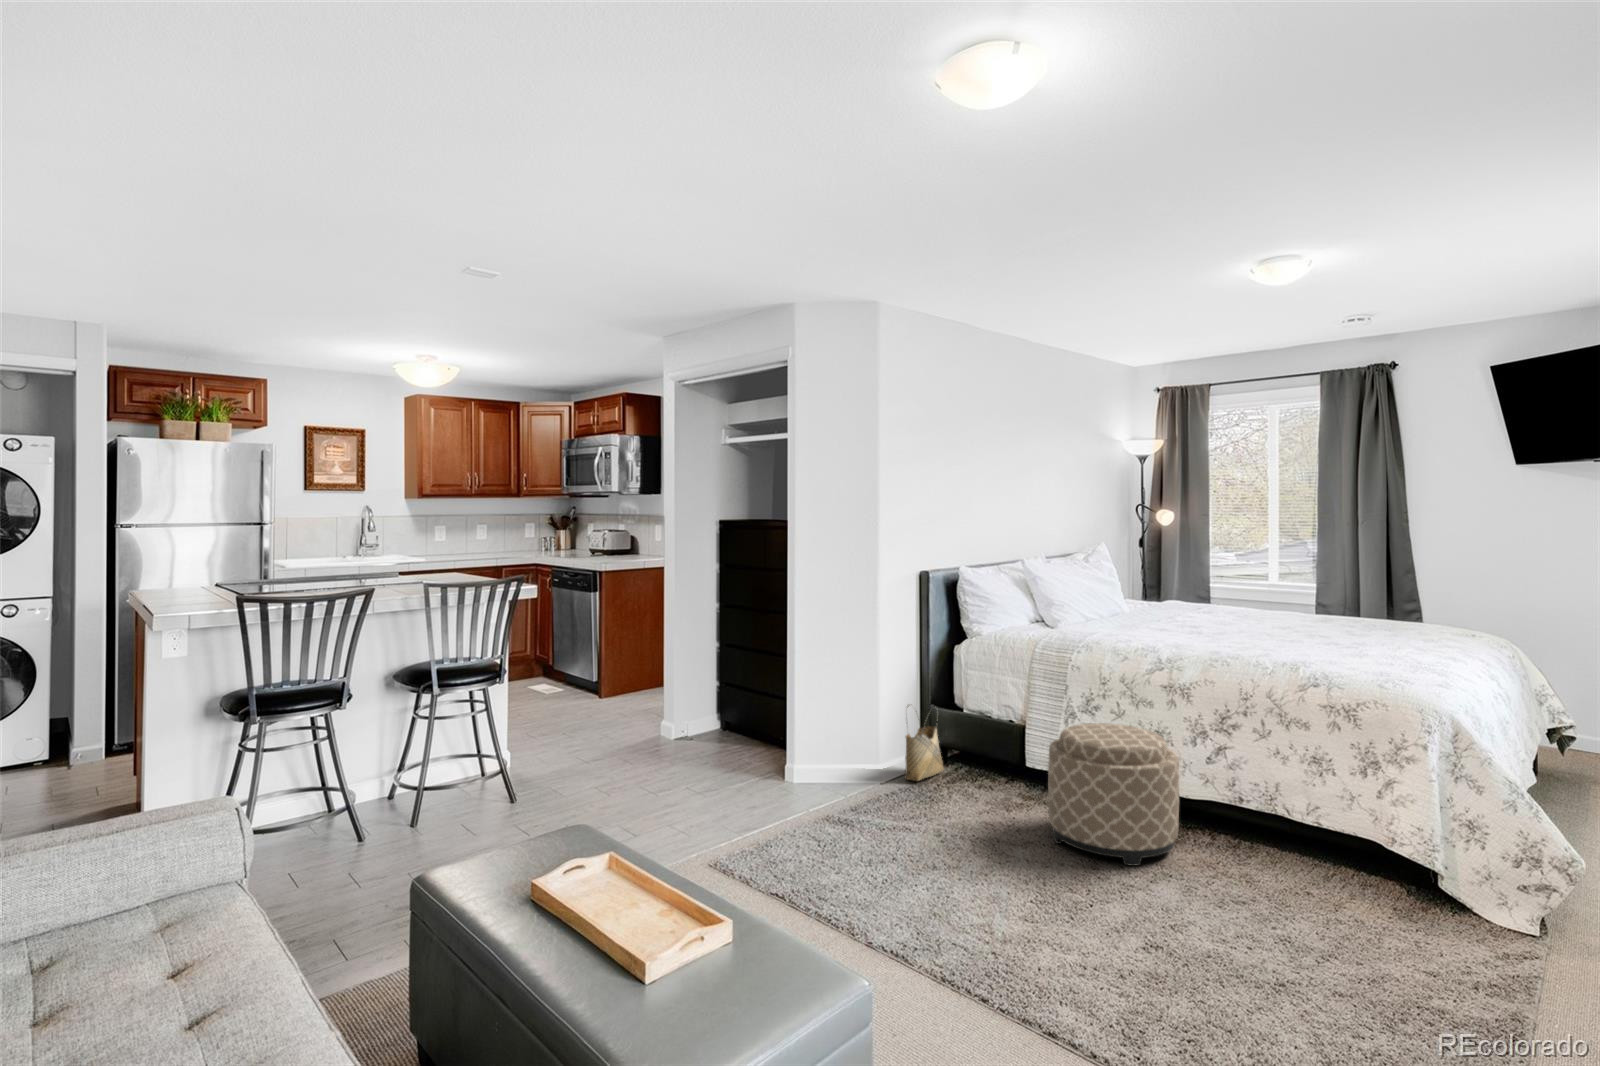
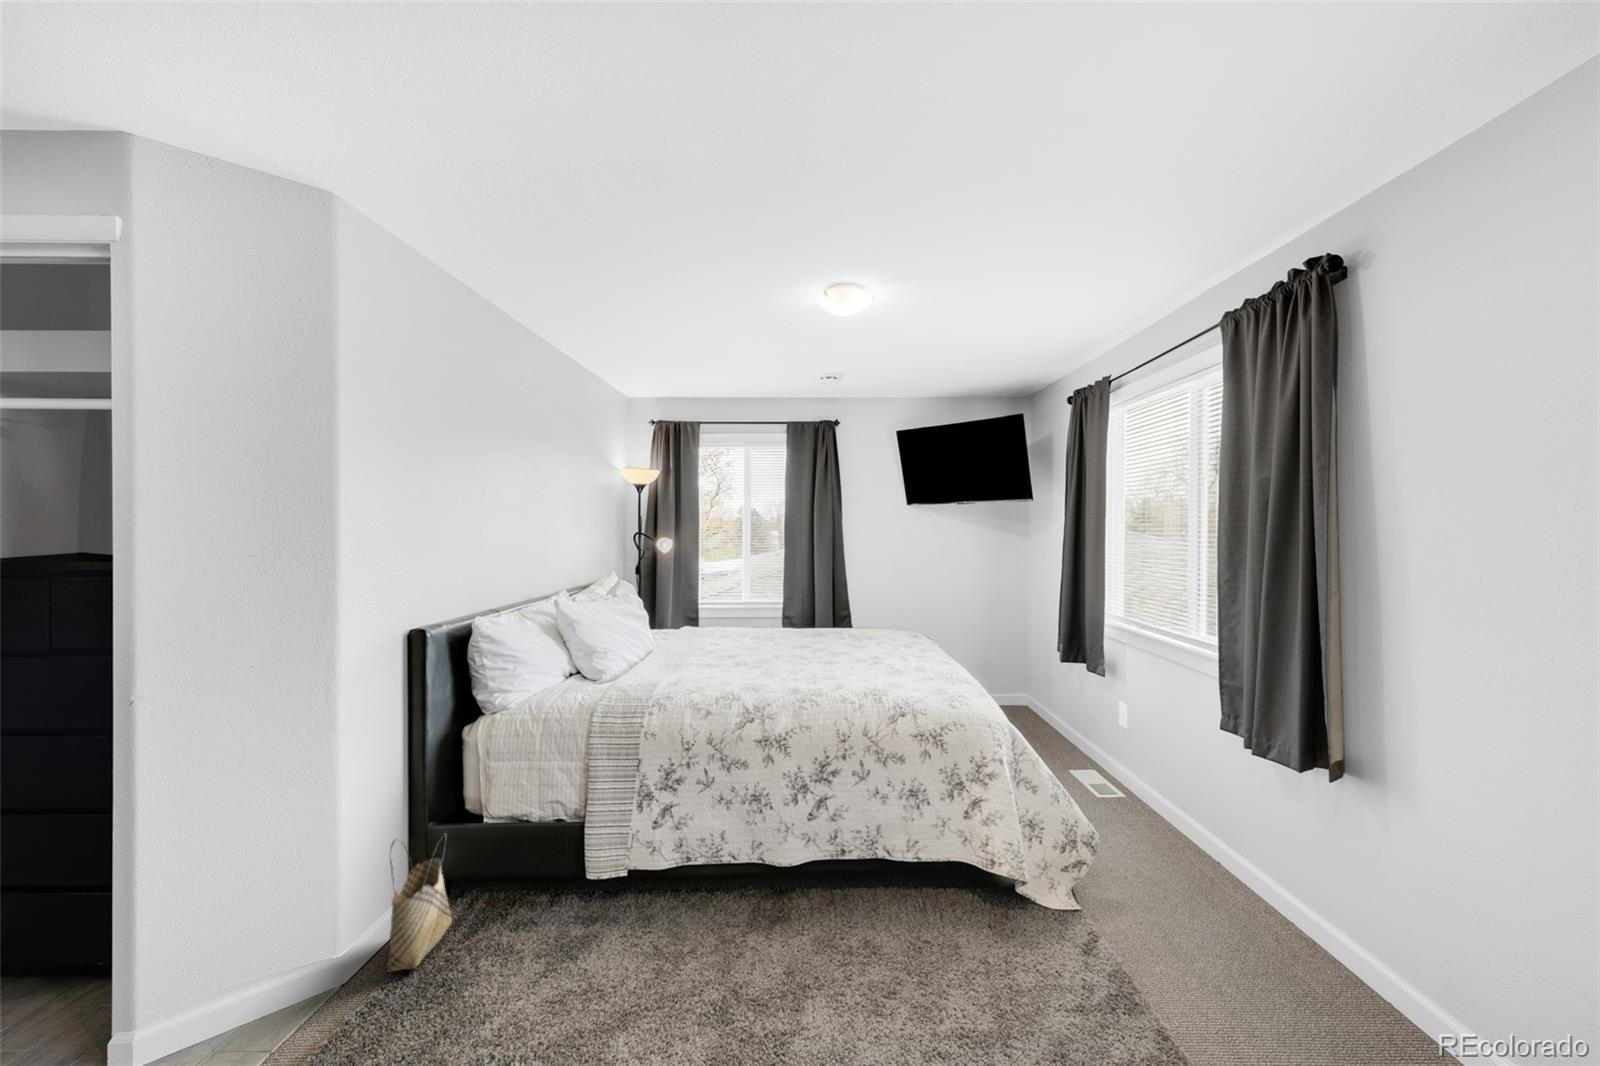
ottoman: present [1048,723,1179,866] -> none [657,801,815,1014]

